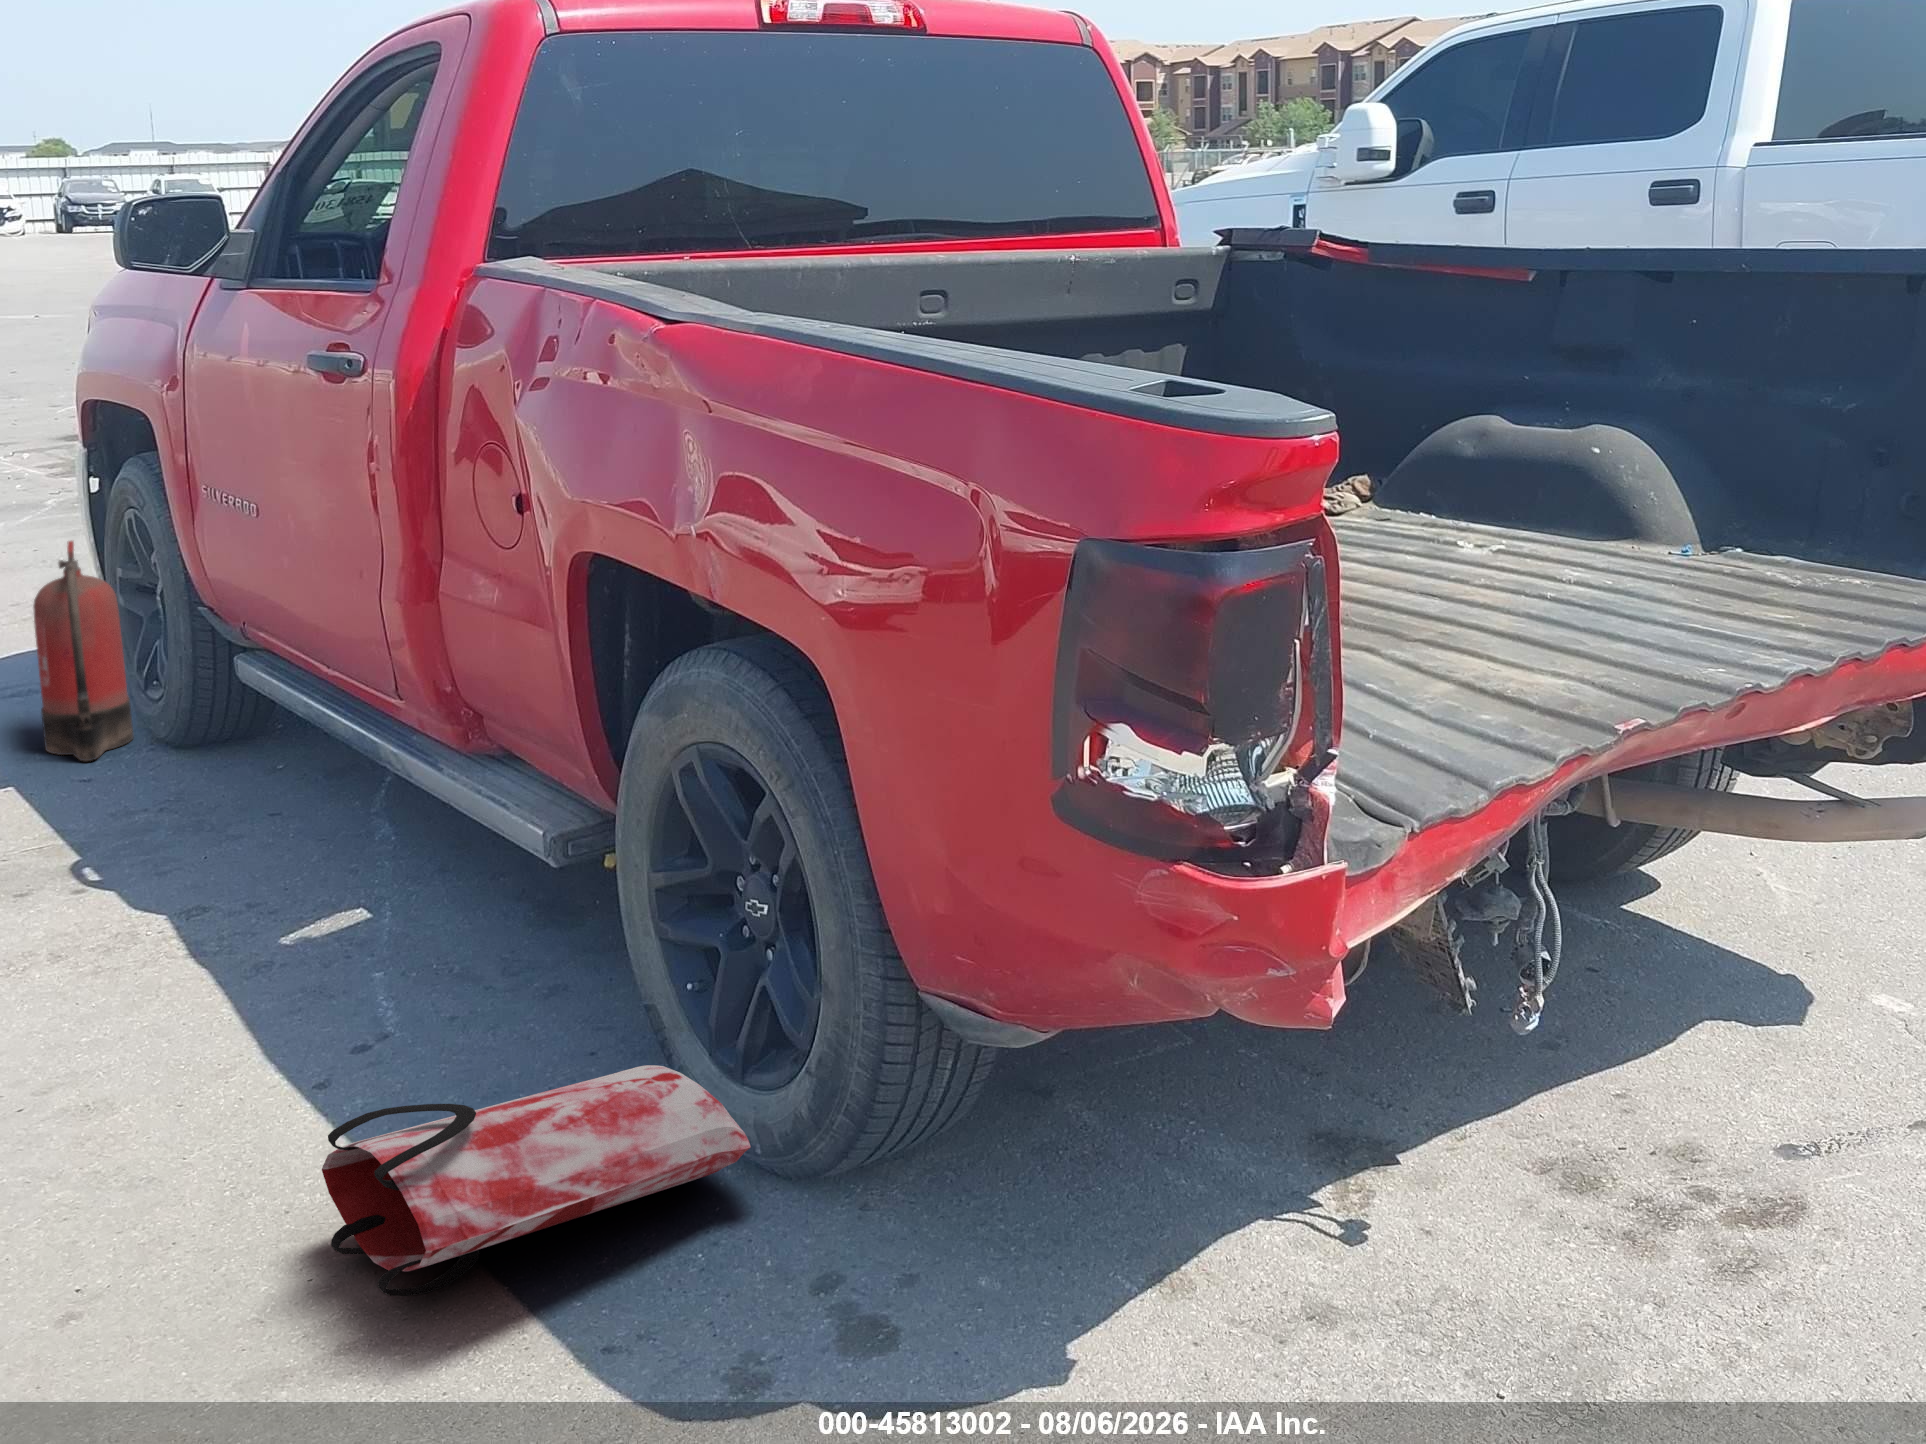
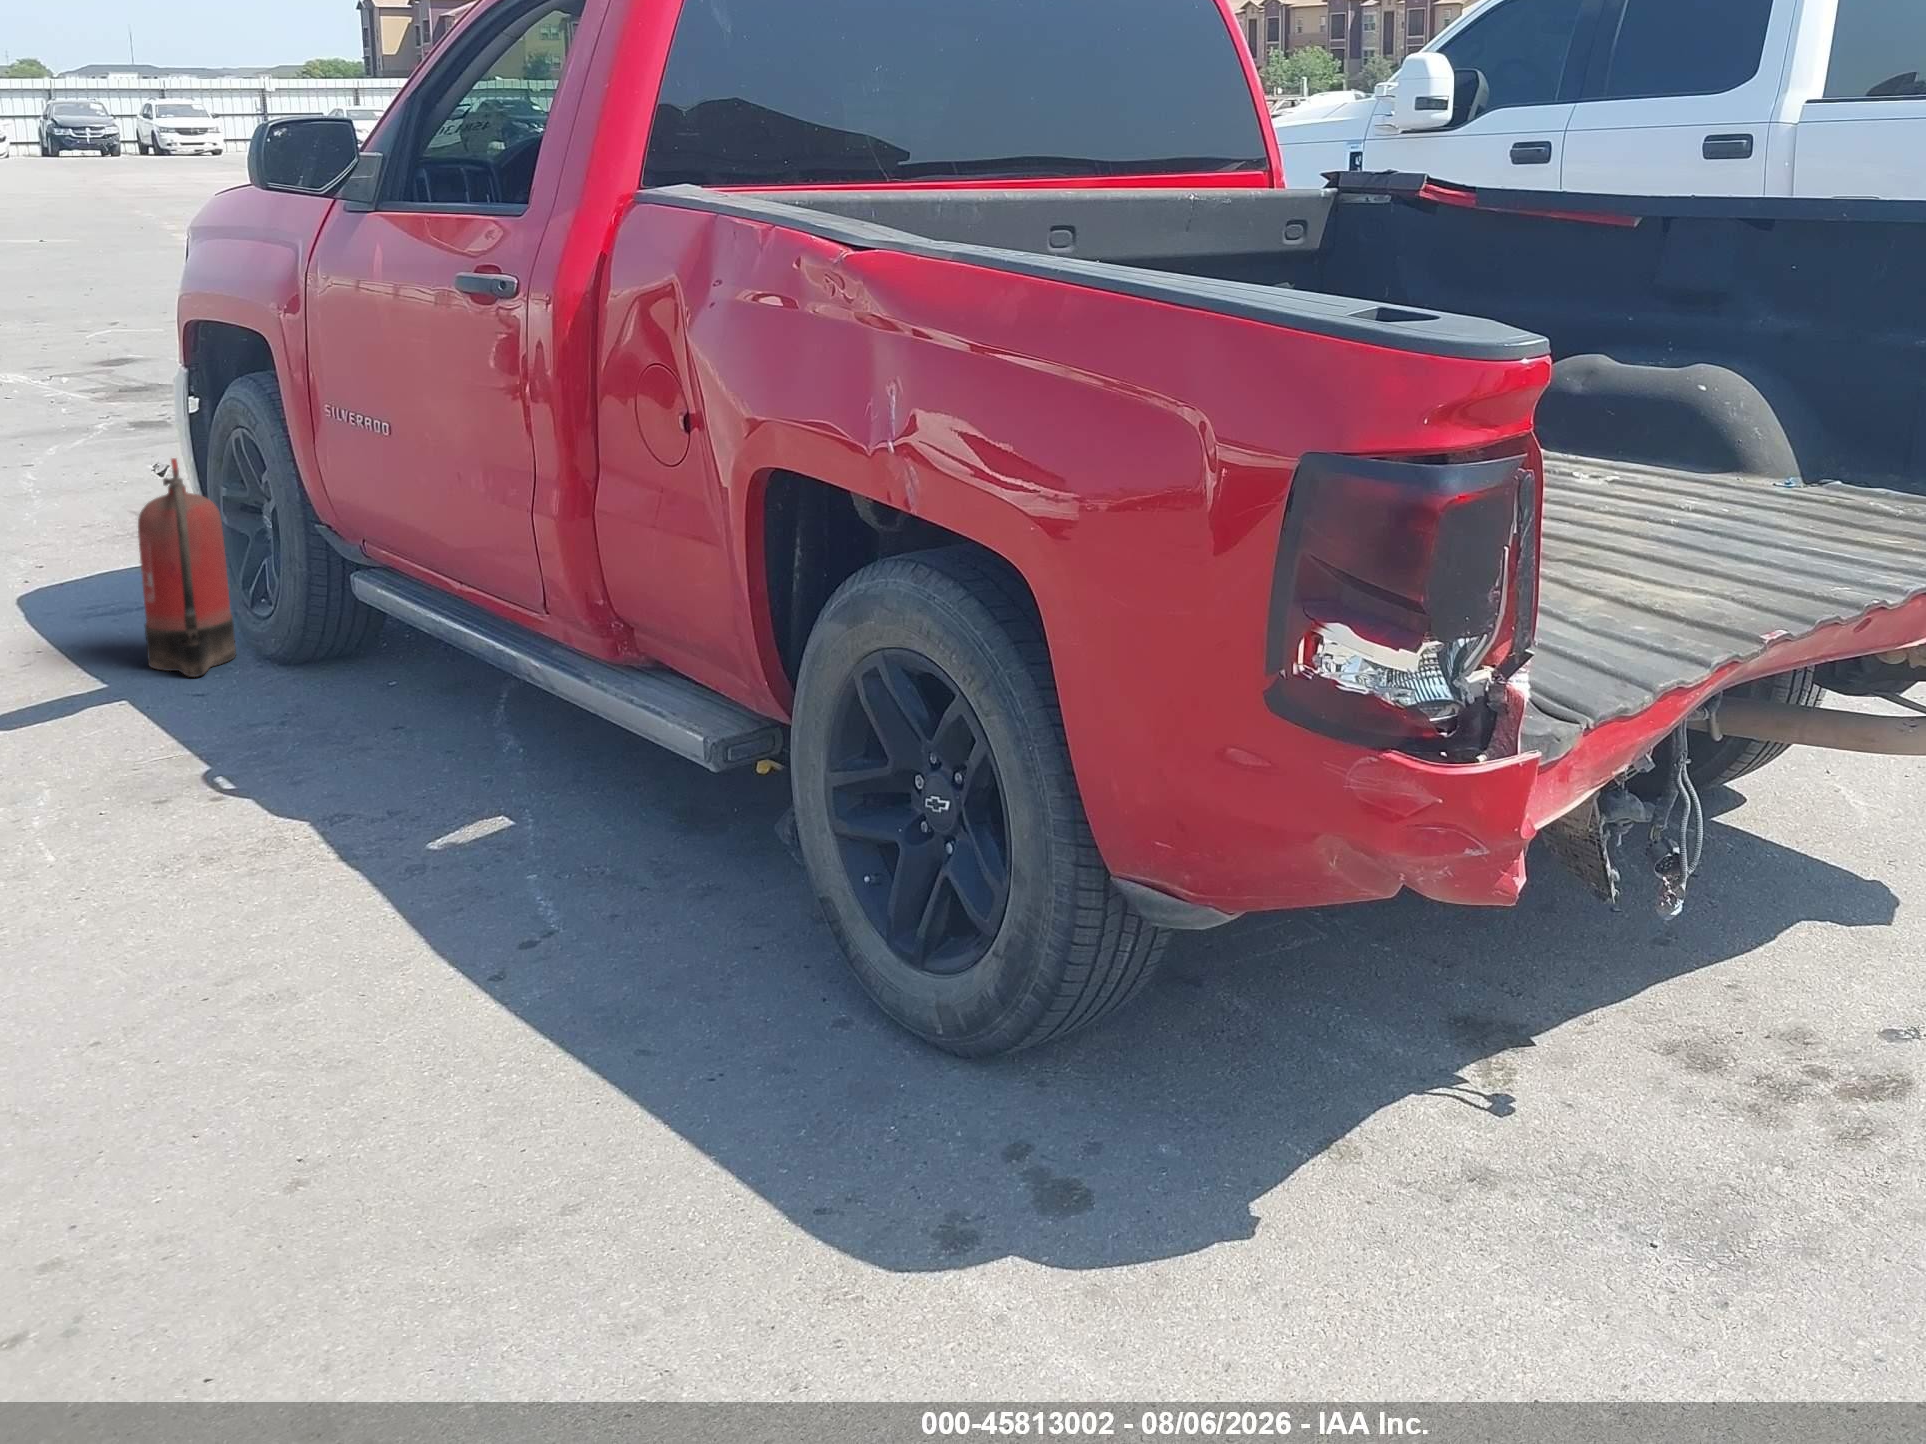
bag: present [322,1065,750,1296] -> none [527,955,935,1165]

